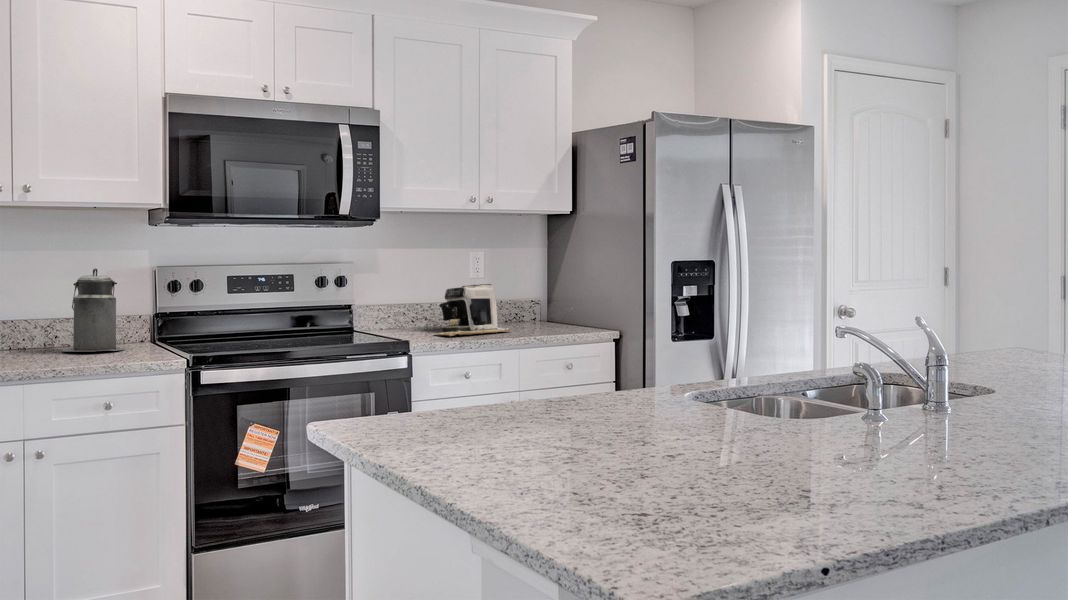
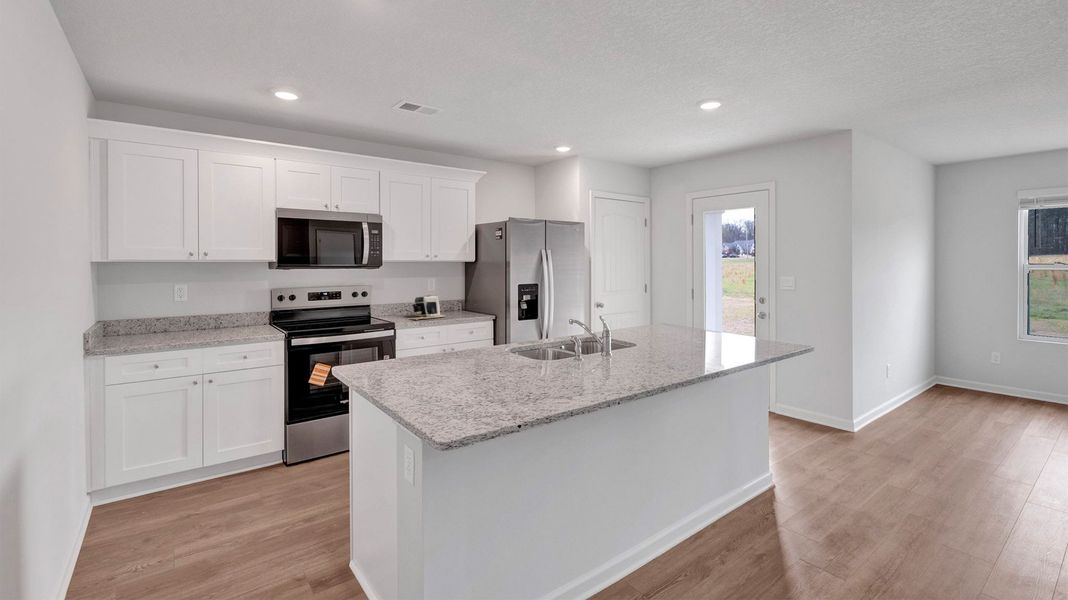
canister: present [62,268,124,351] -> none [224,291,256,331]

